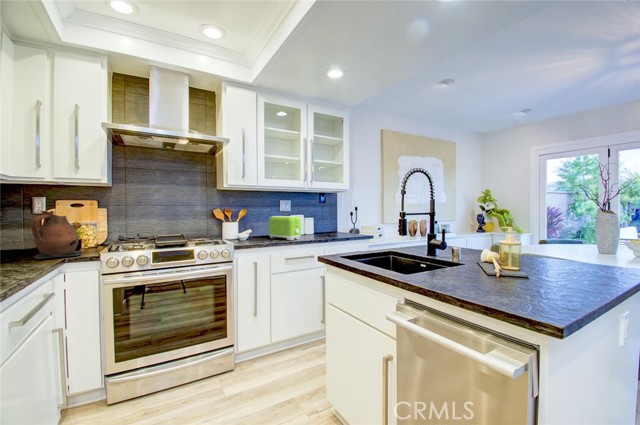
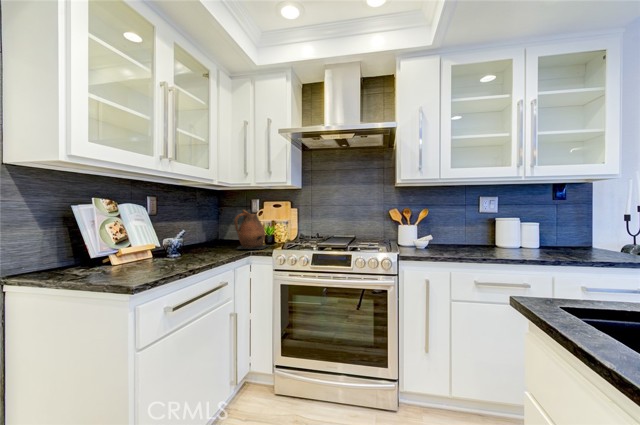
toaster: present [269,216,301,240] -> none [457,219,508,255]

